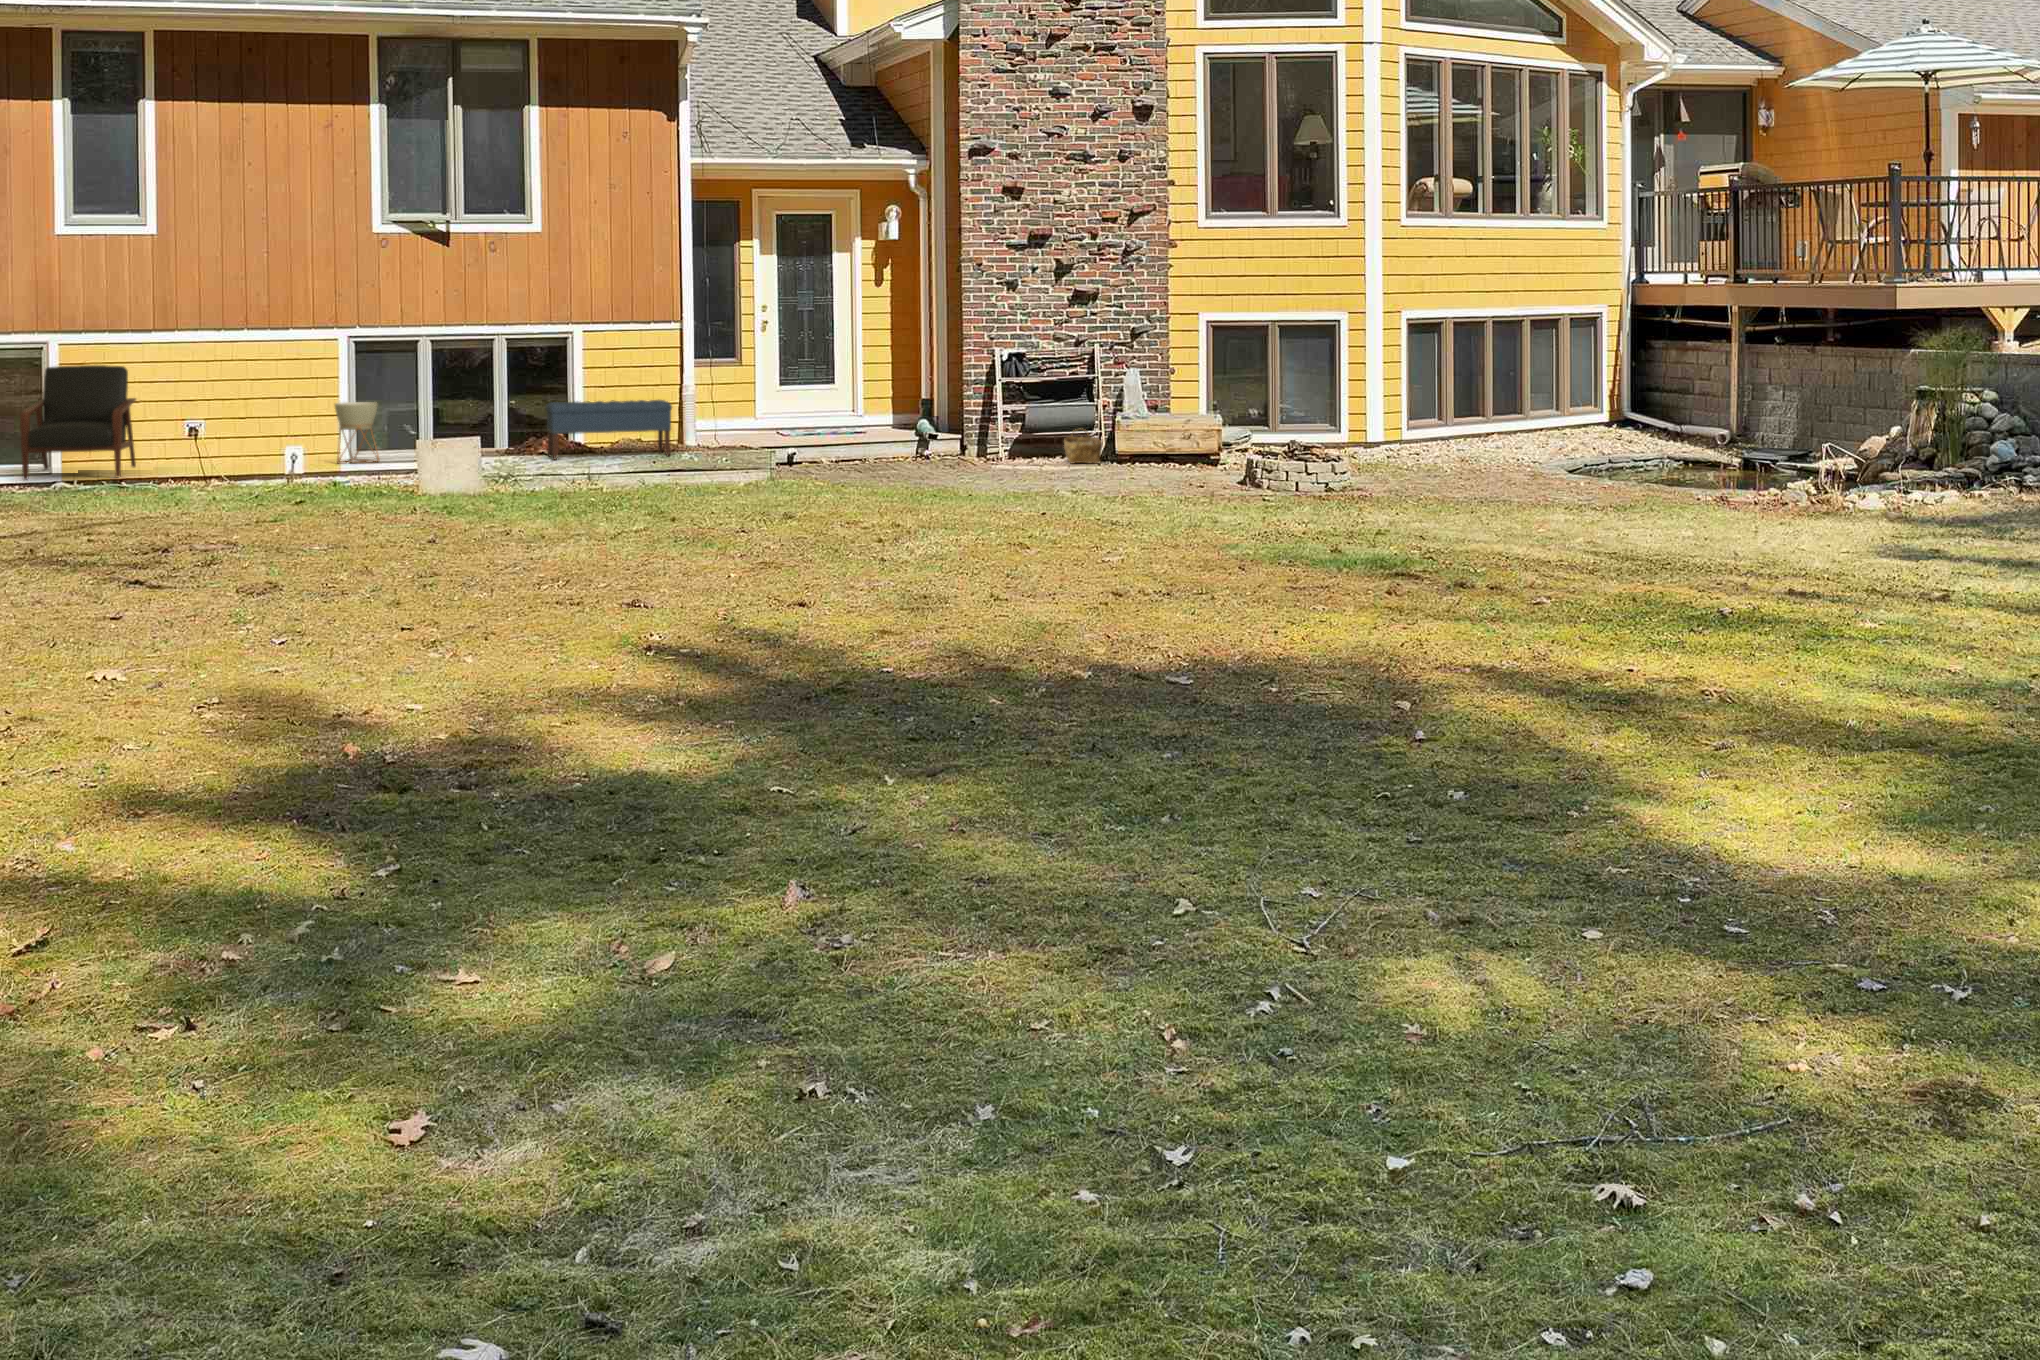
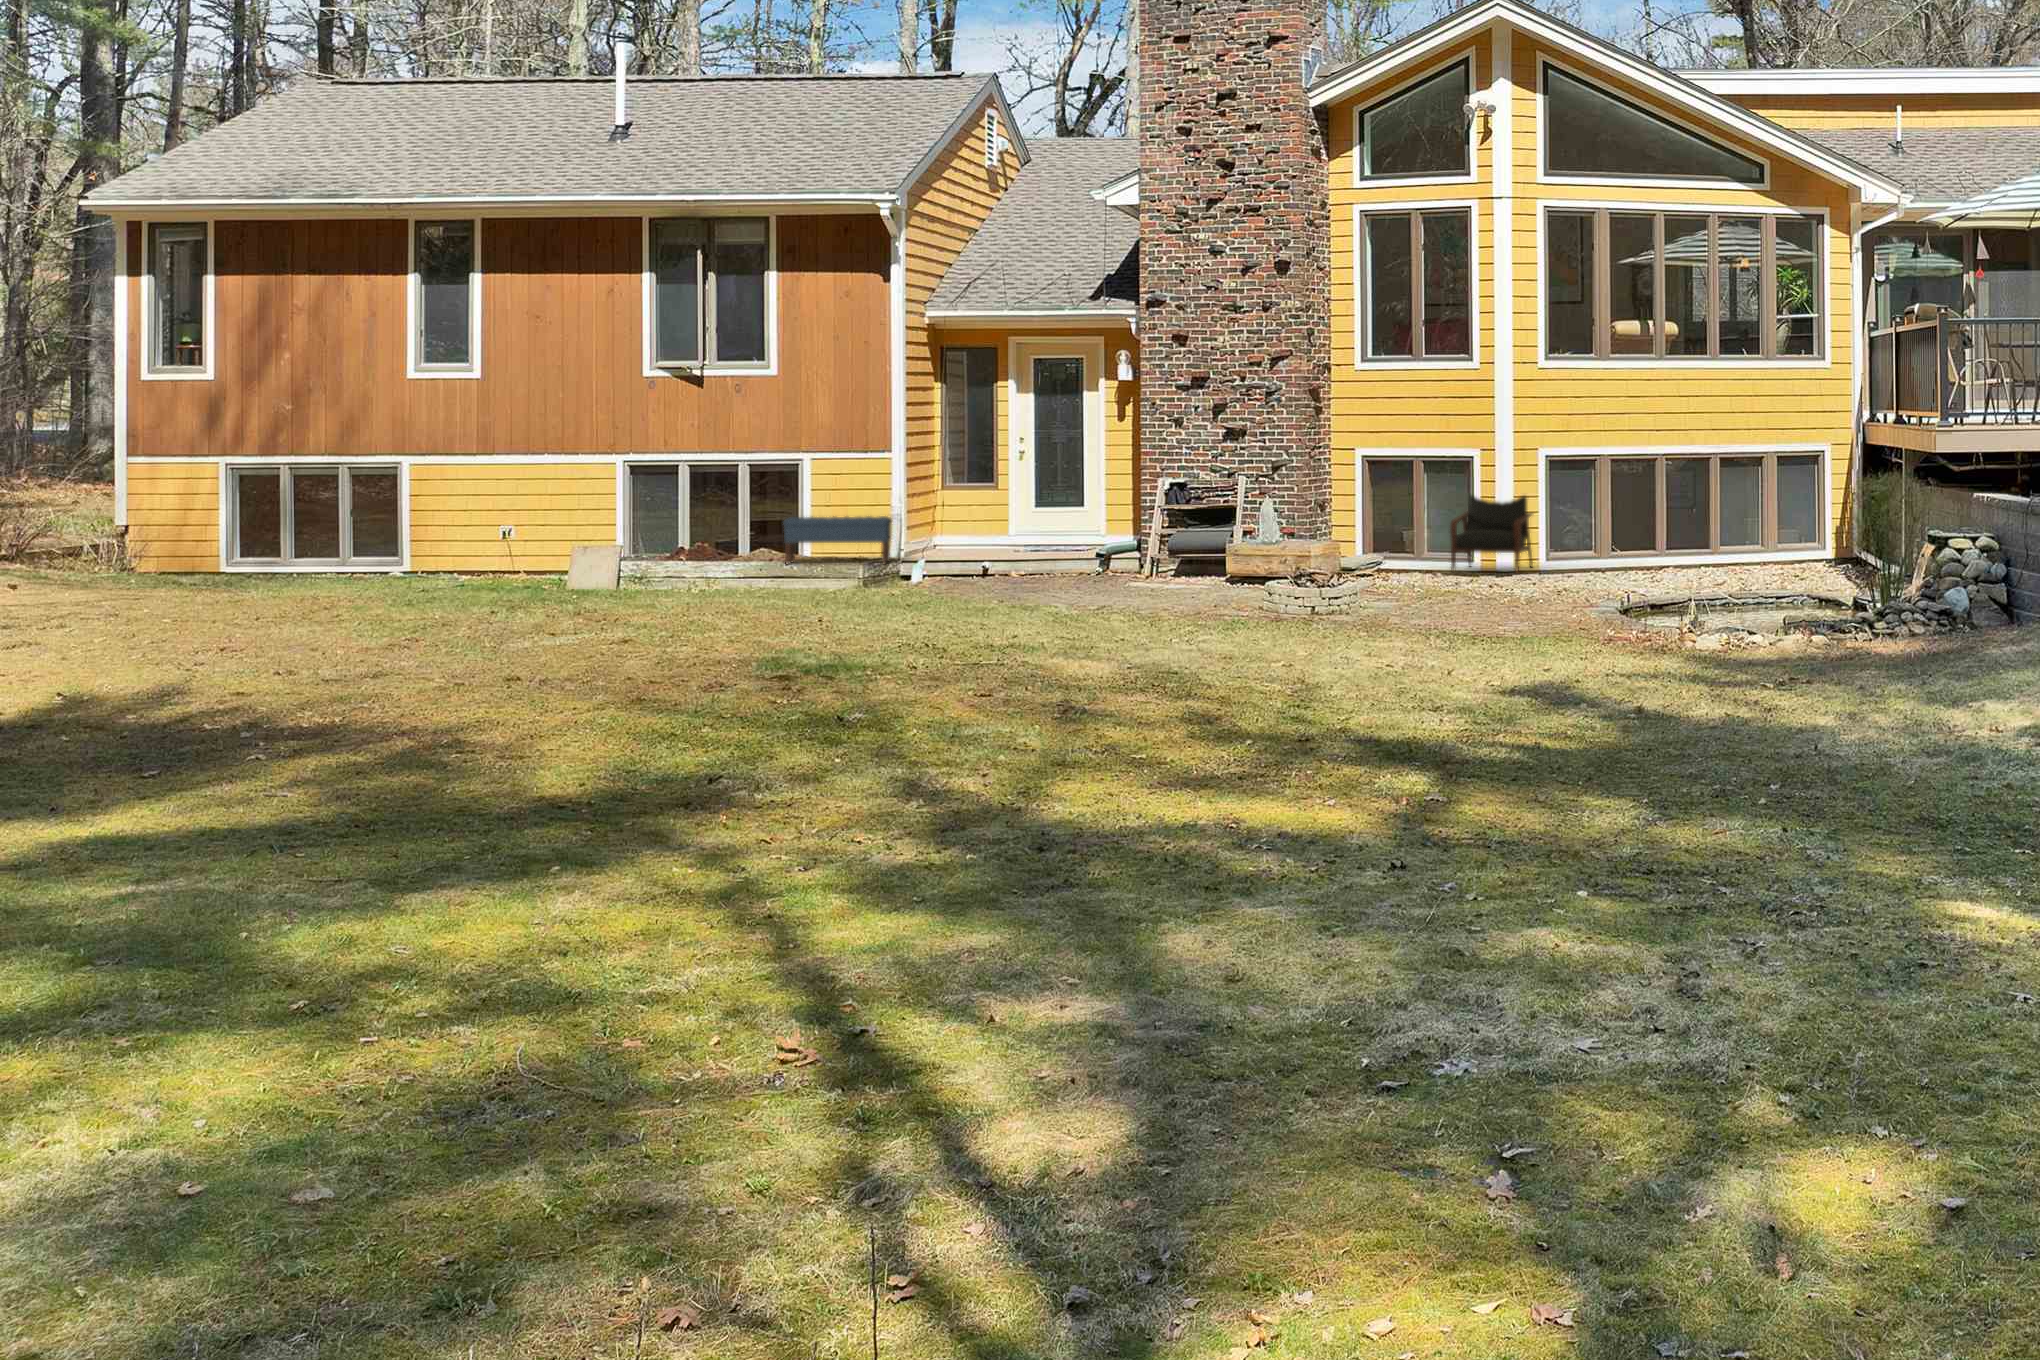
chair: present [20,365,136,480] -> present [1450,495,1533,573]
planter: present [335,402,380,463] -> none [614,514,652,564]
woven basket: present [1064,430,1103,464] -> none [1185,546,1221,577]

